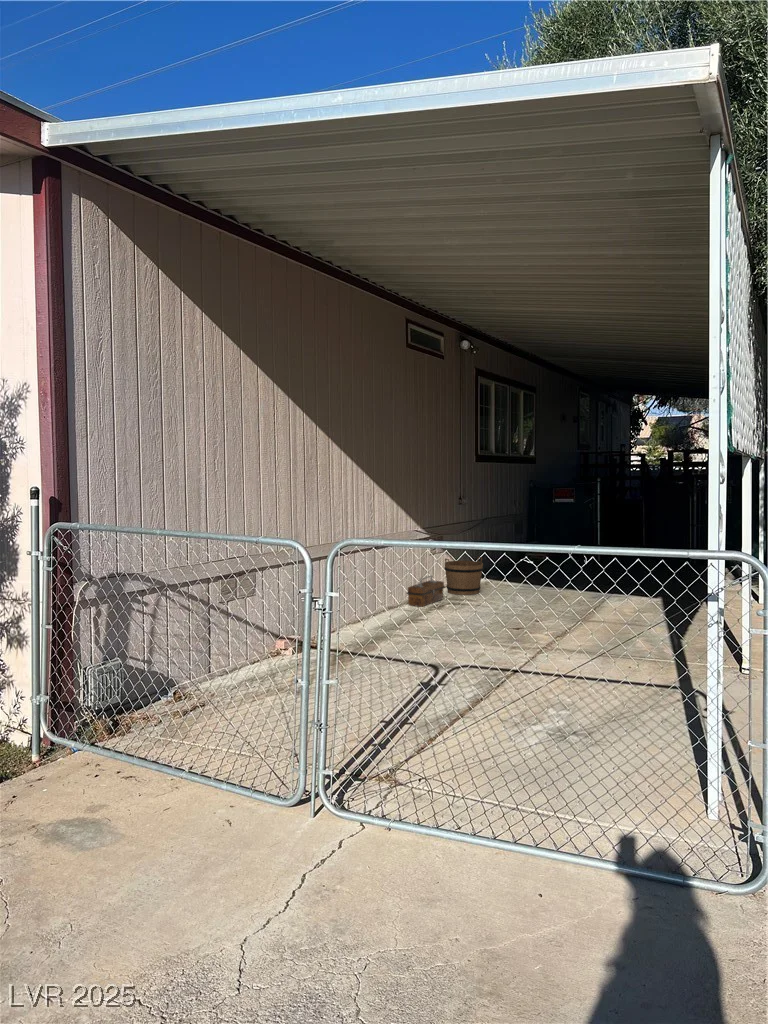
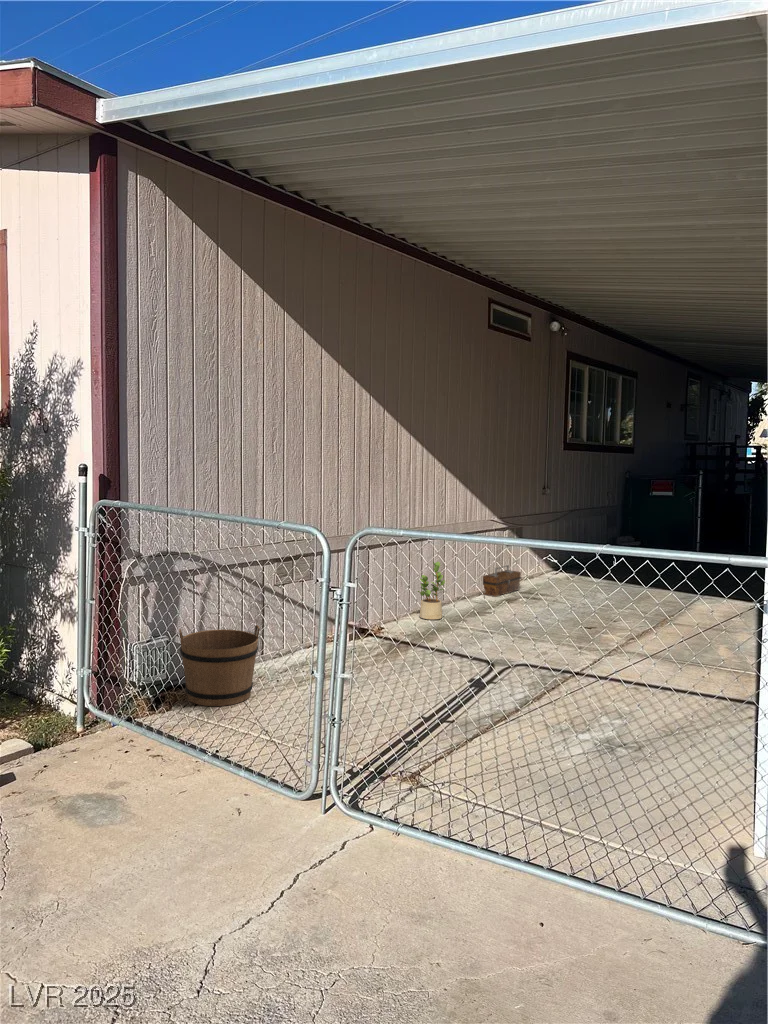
bucket: present [444,557,483,595] -> present [179,625,260,706]
potted plant: none [347,574,378,632] -> present [418,562,445,620]

